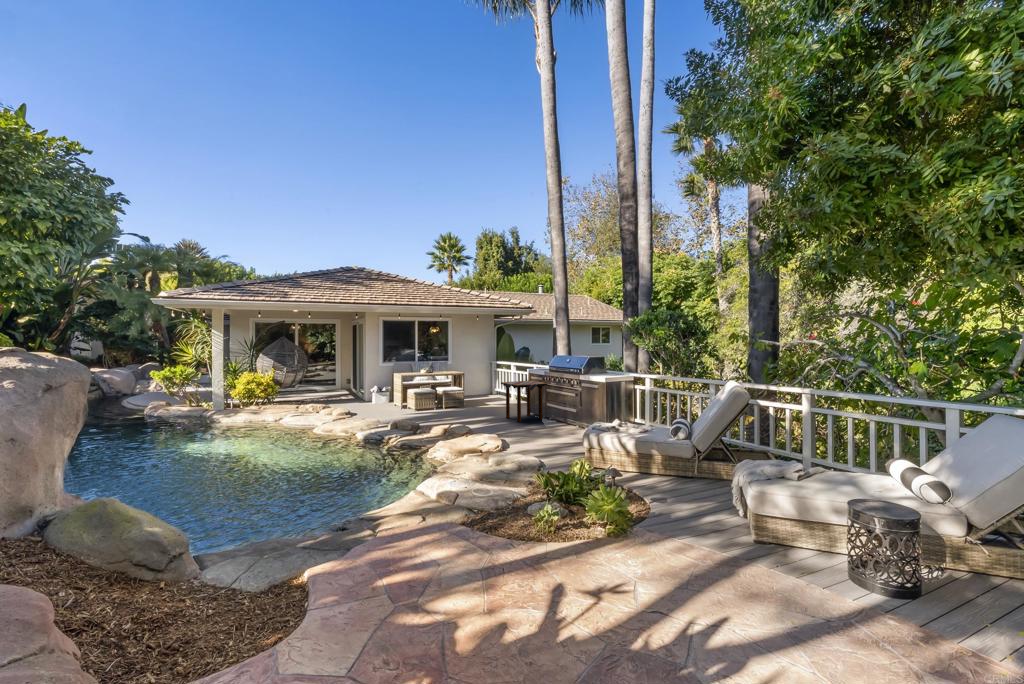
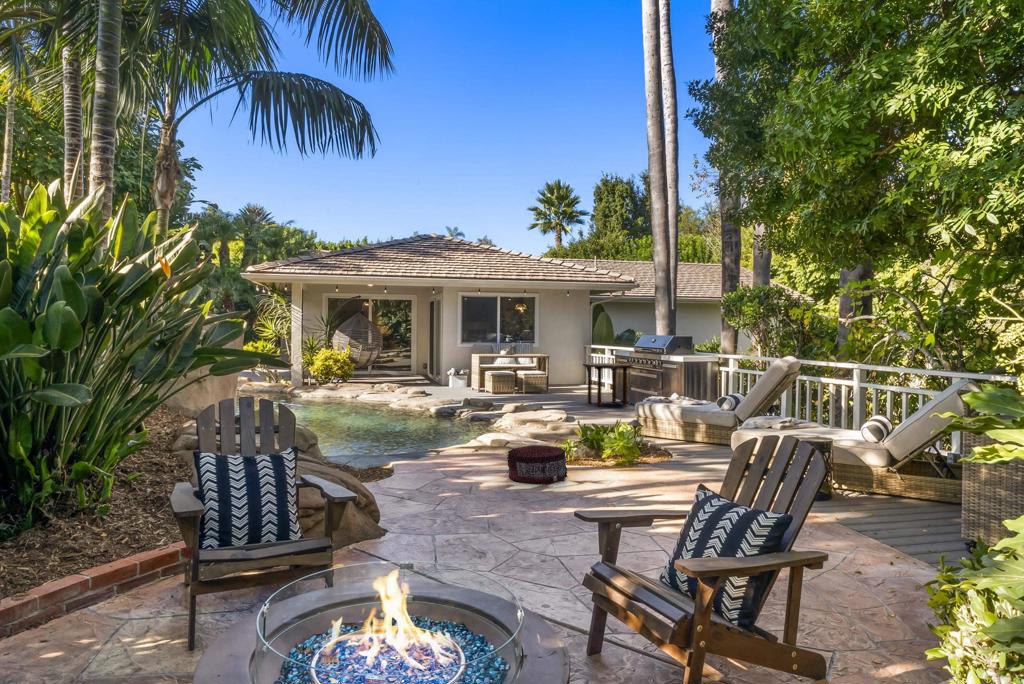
pouf: none [486,531,573,608] -> present [507,445,568,483]

